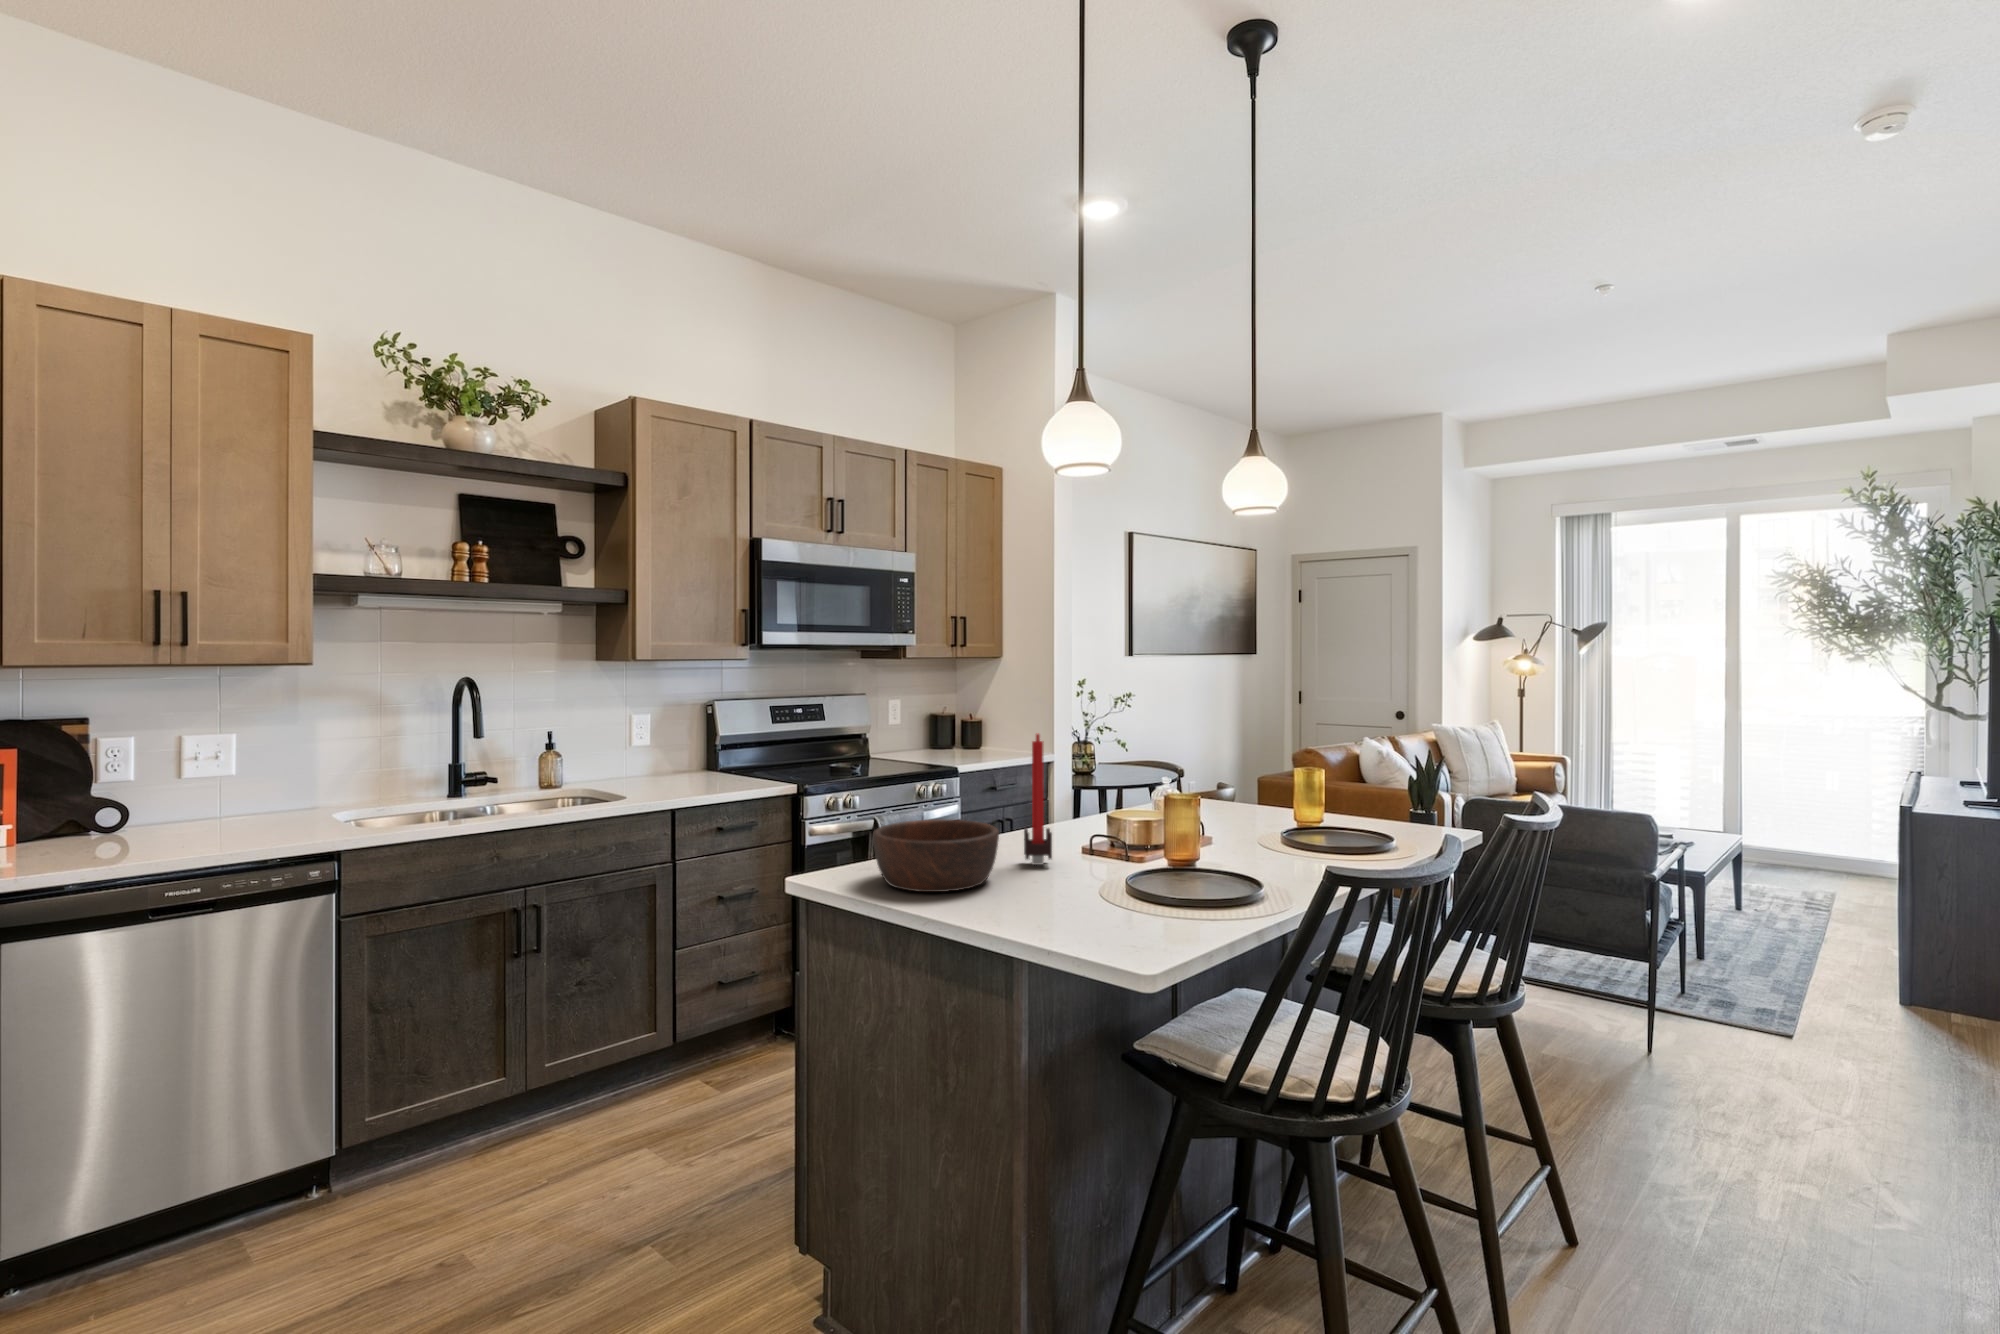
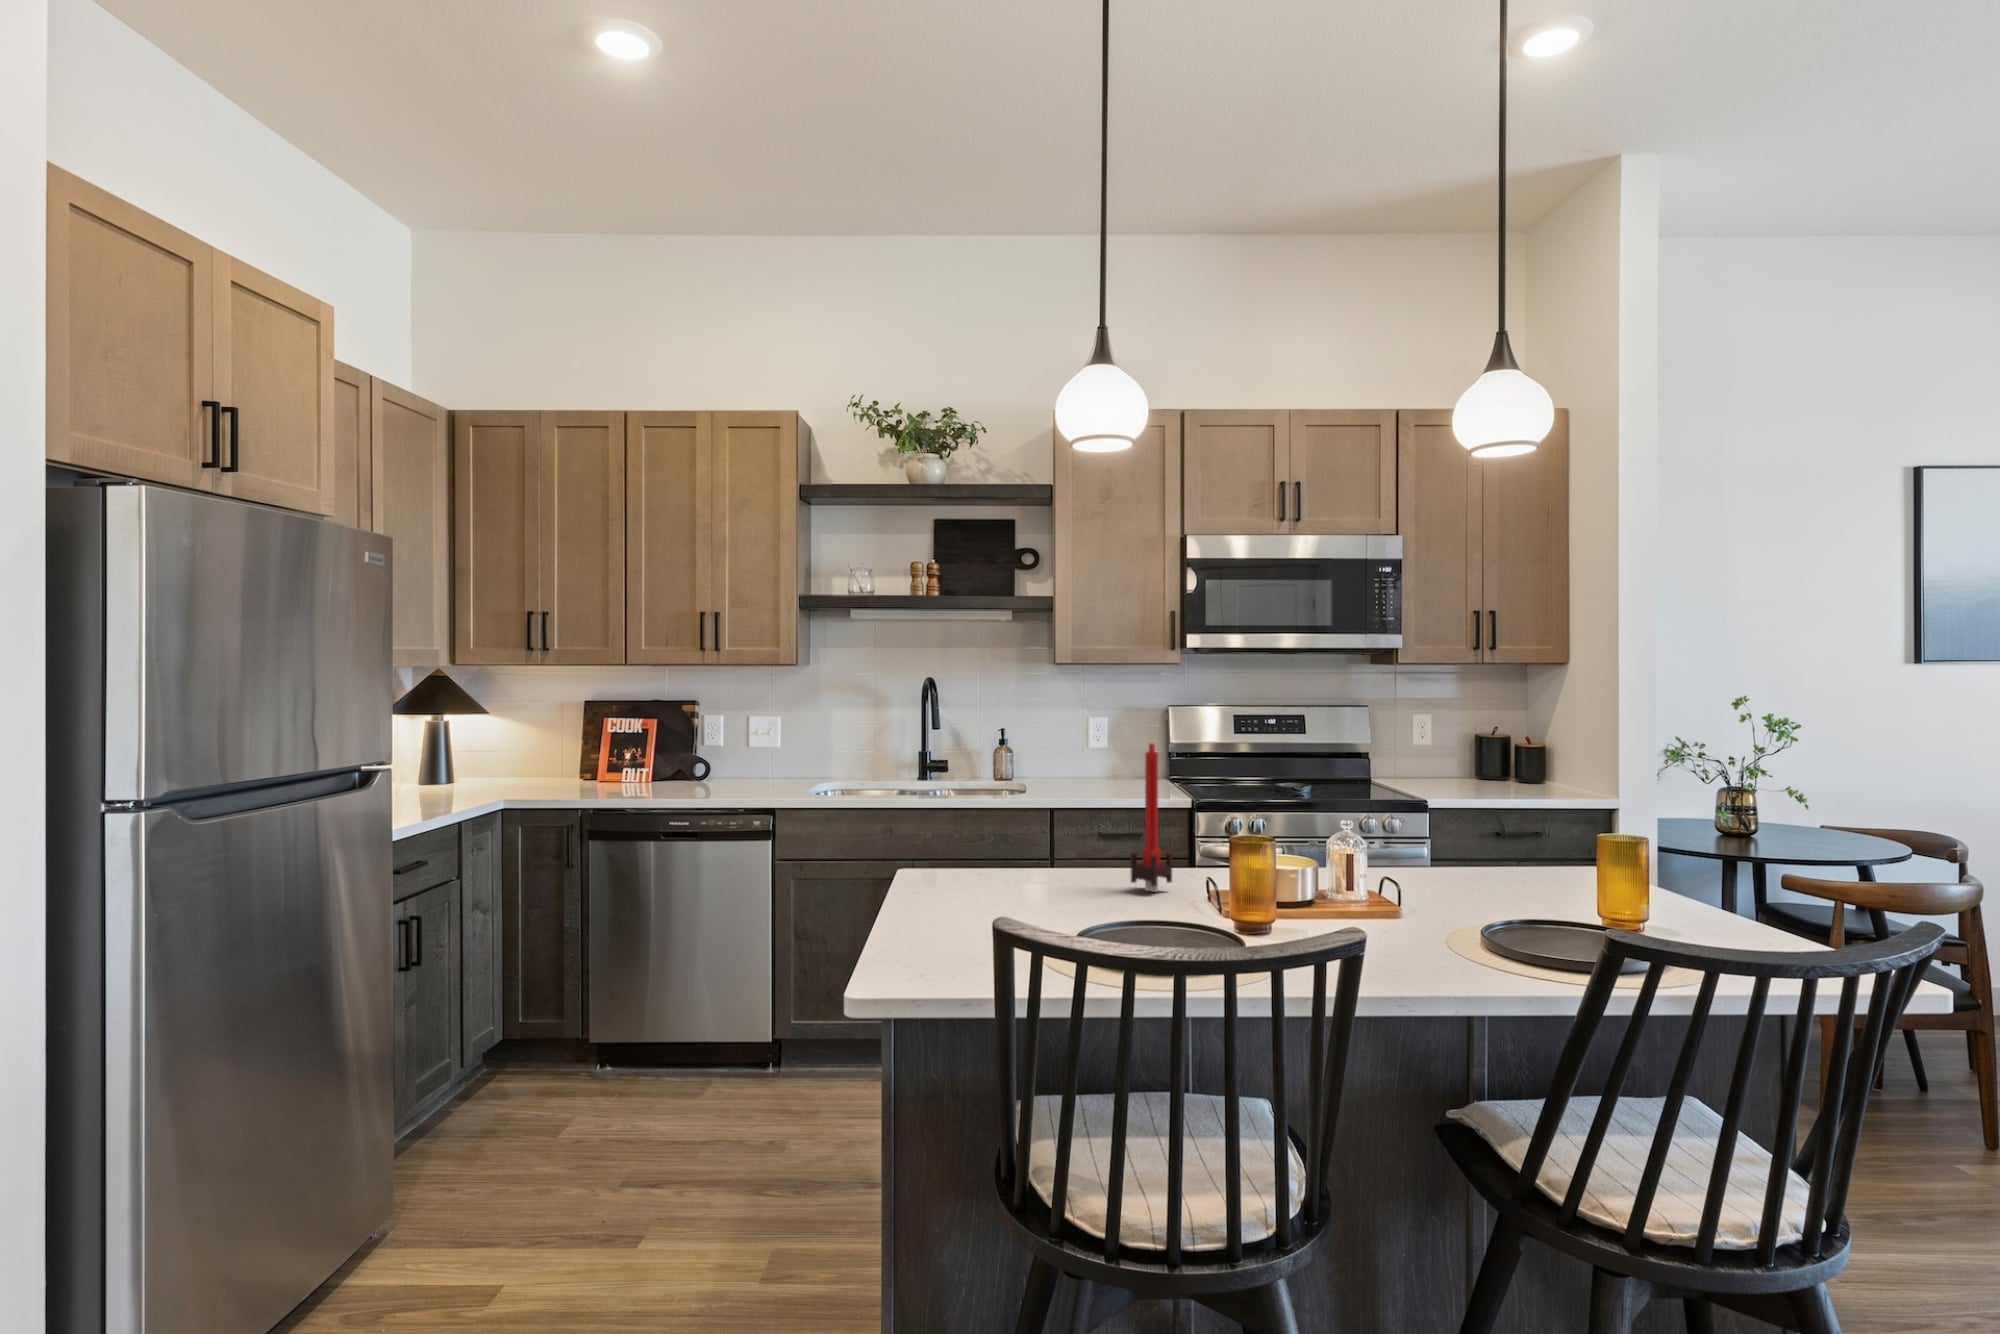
wooden bowl: present [873,819,999,892] -> none [954,825,1083,895]

